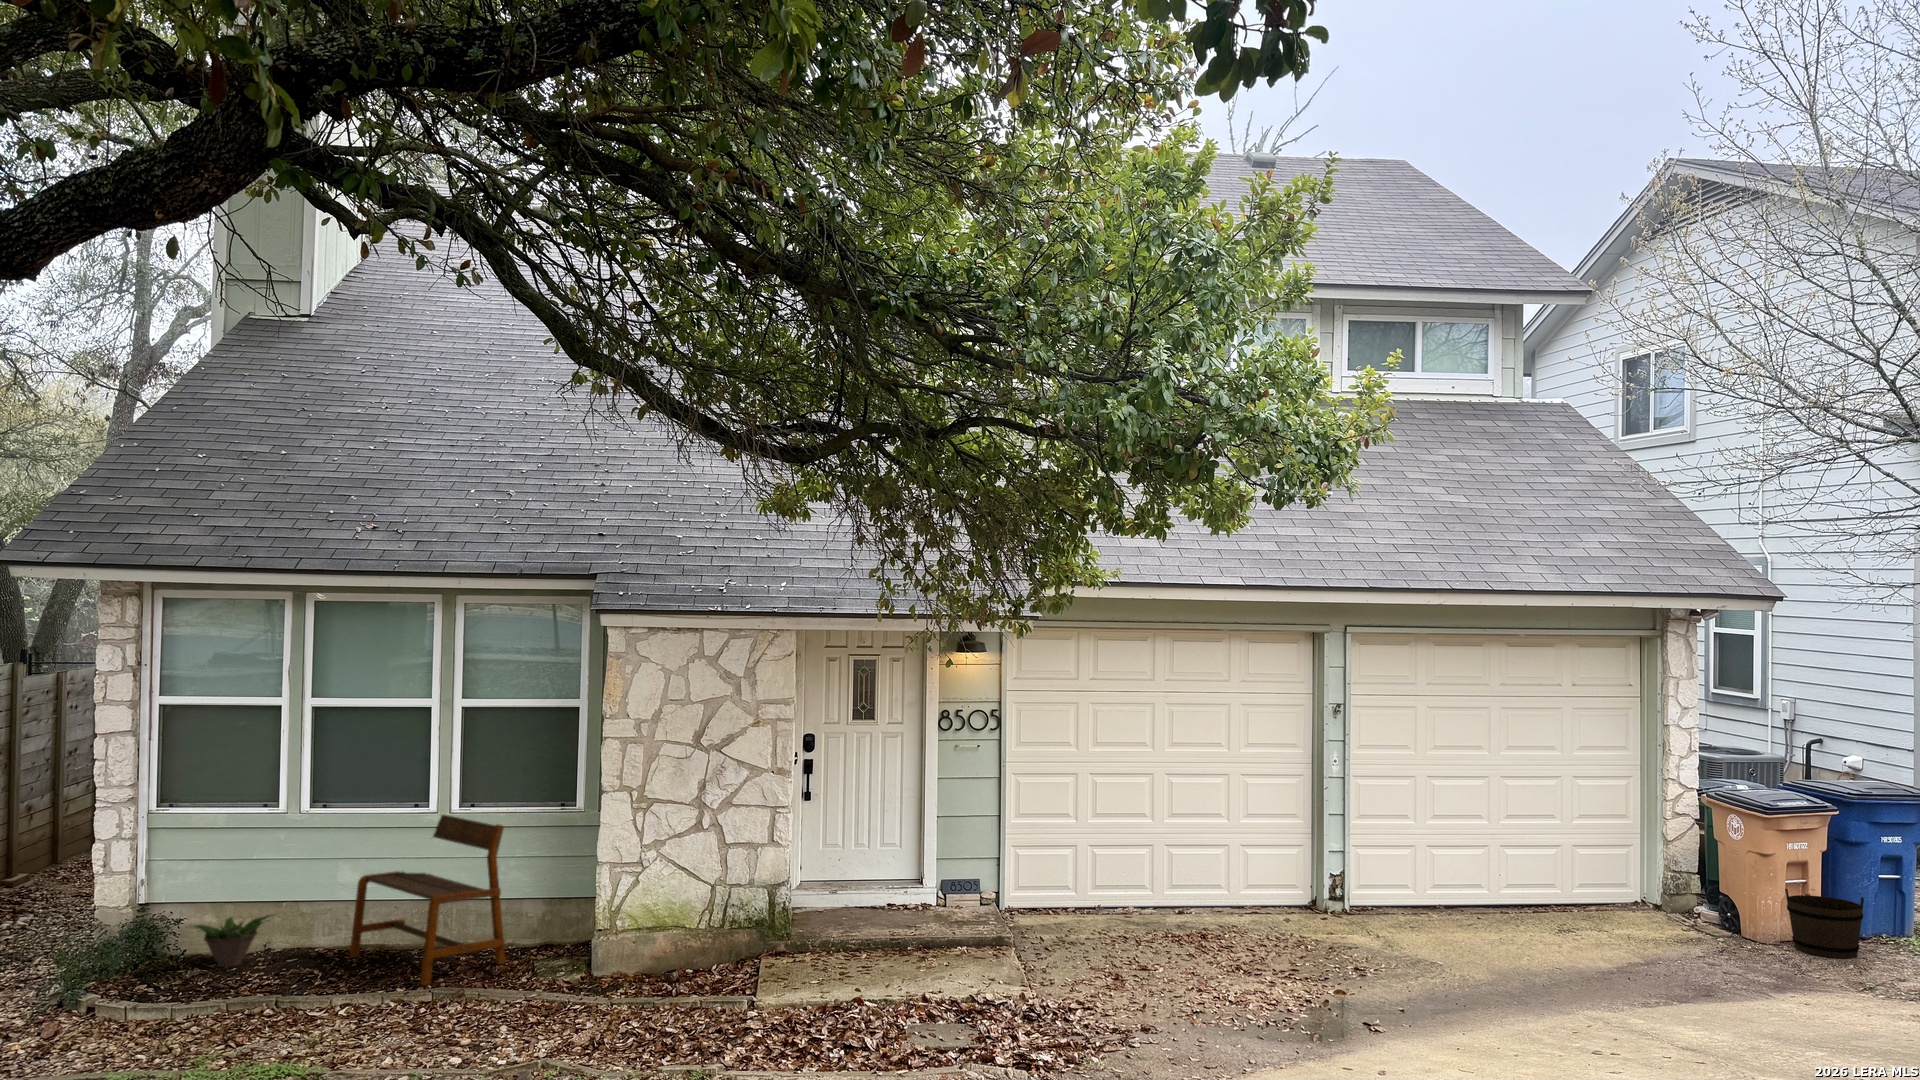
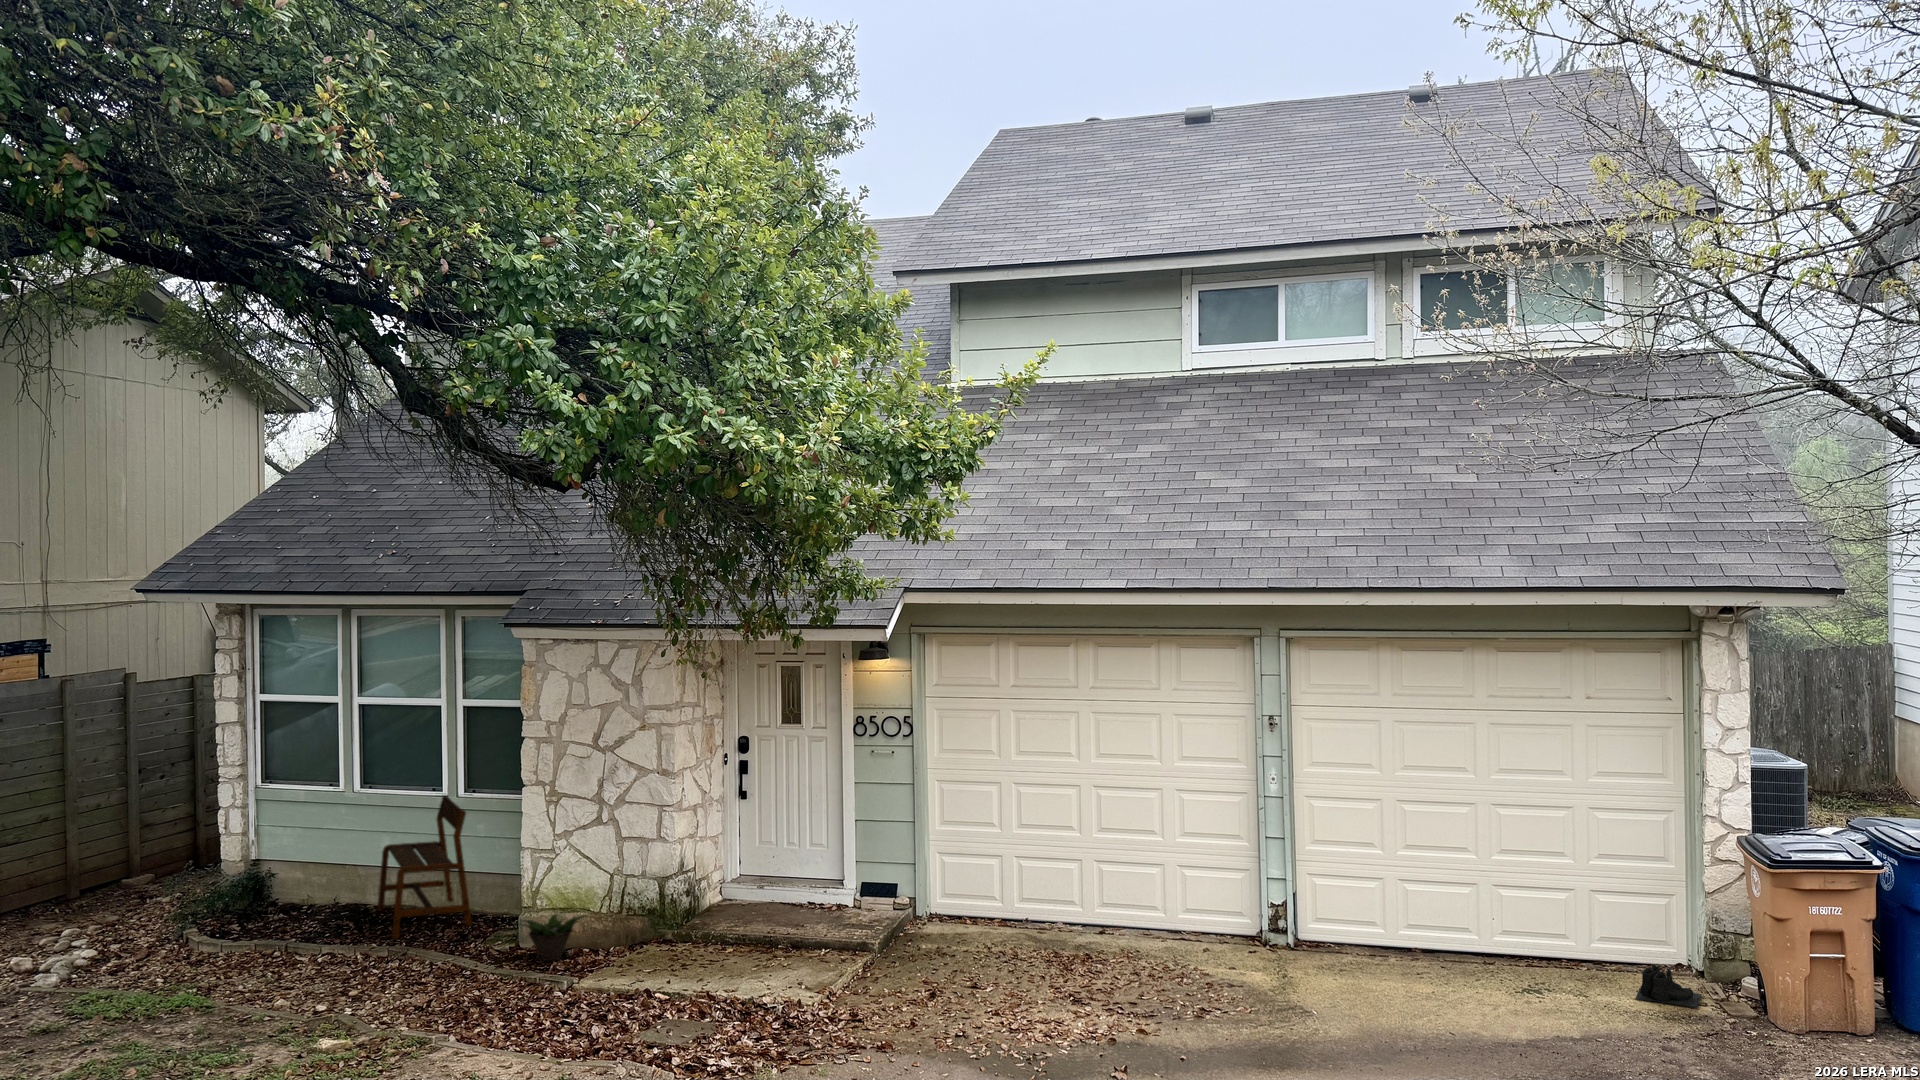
bucket: present [1785,889,1864,958] -> none [1742,963,1835,1055]
boots: none [1665,900,1730,931] -> present [1635,964,1702,1007]
decorative plant: present [190,915,271,967] -> present [522,915,586,961]

